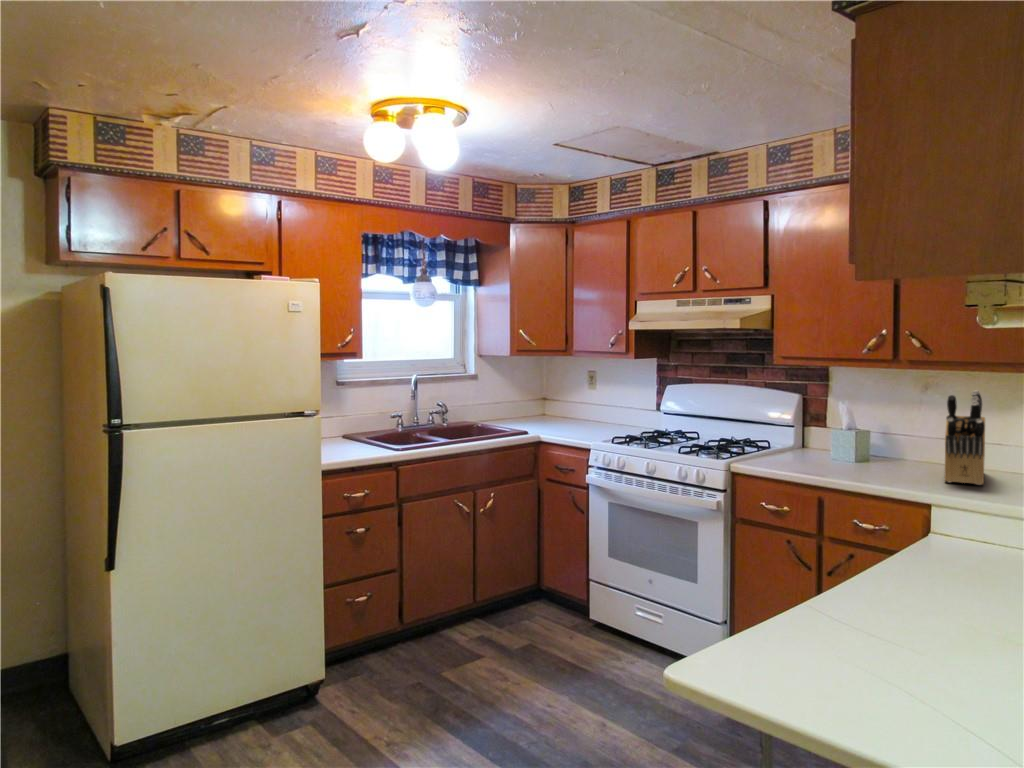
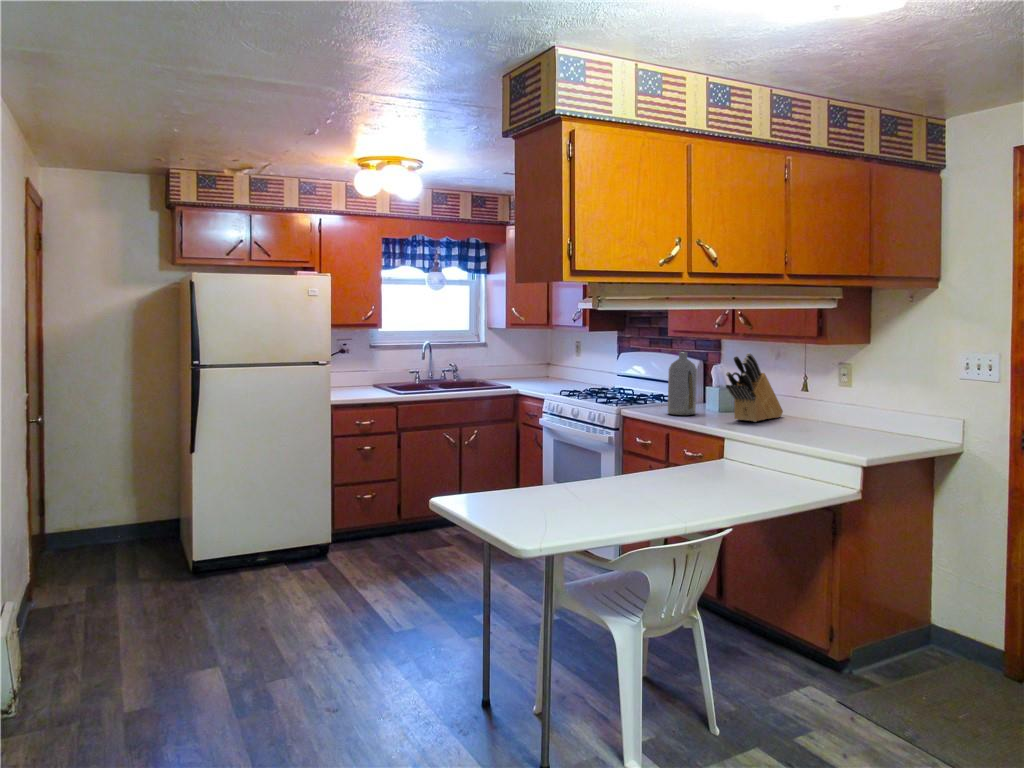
bottle: none [828,388,872,476] -> present [668,352,697,416]

